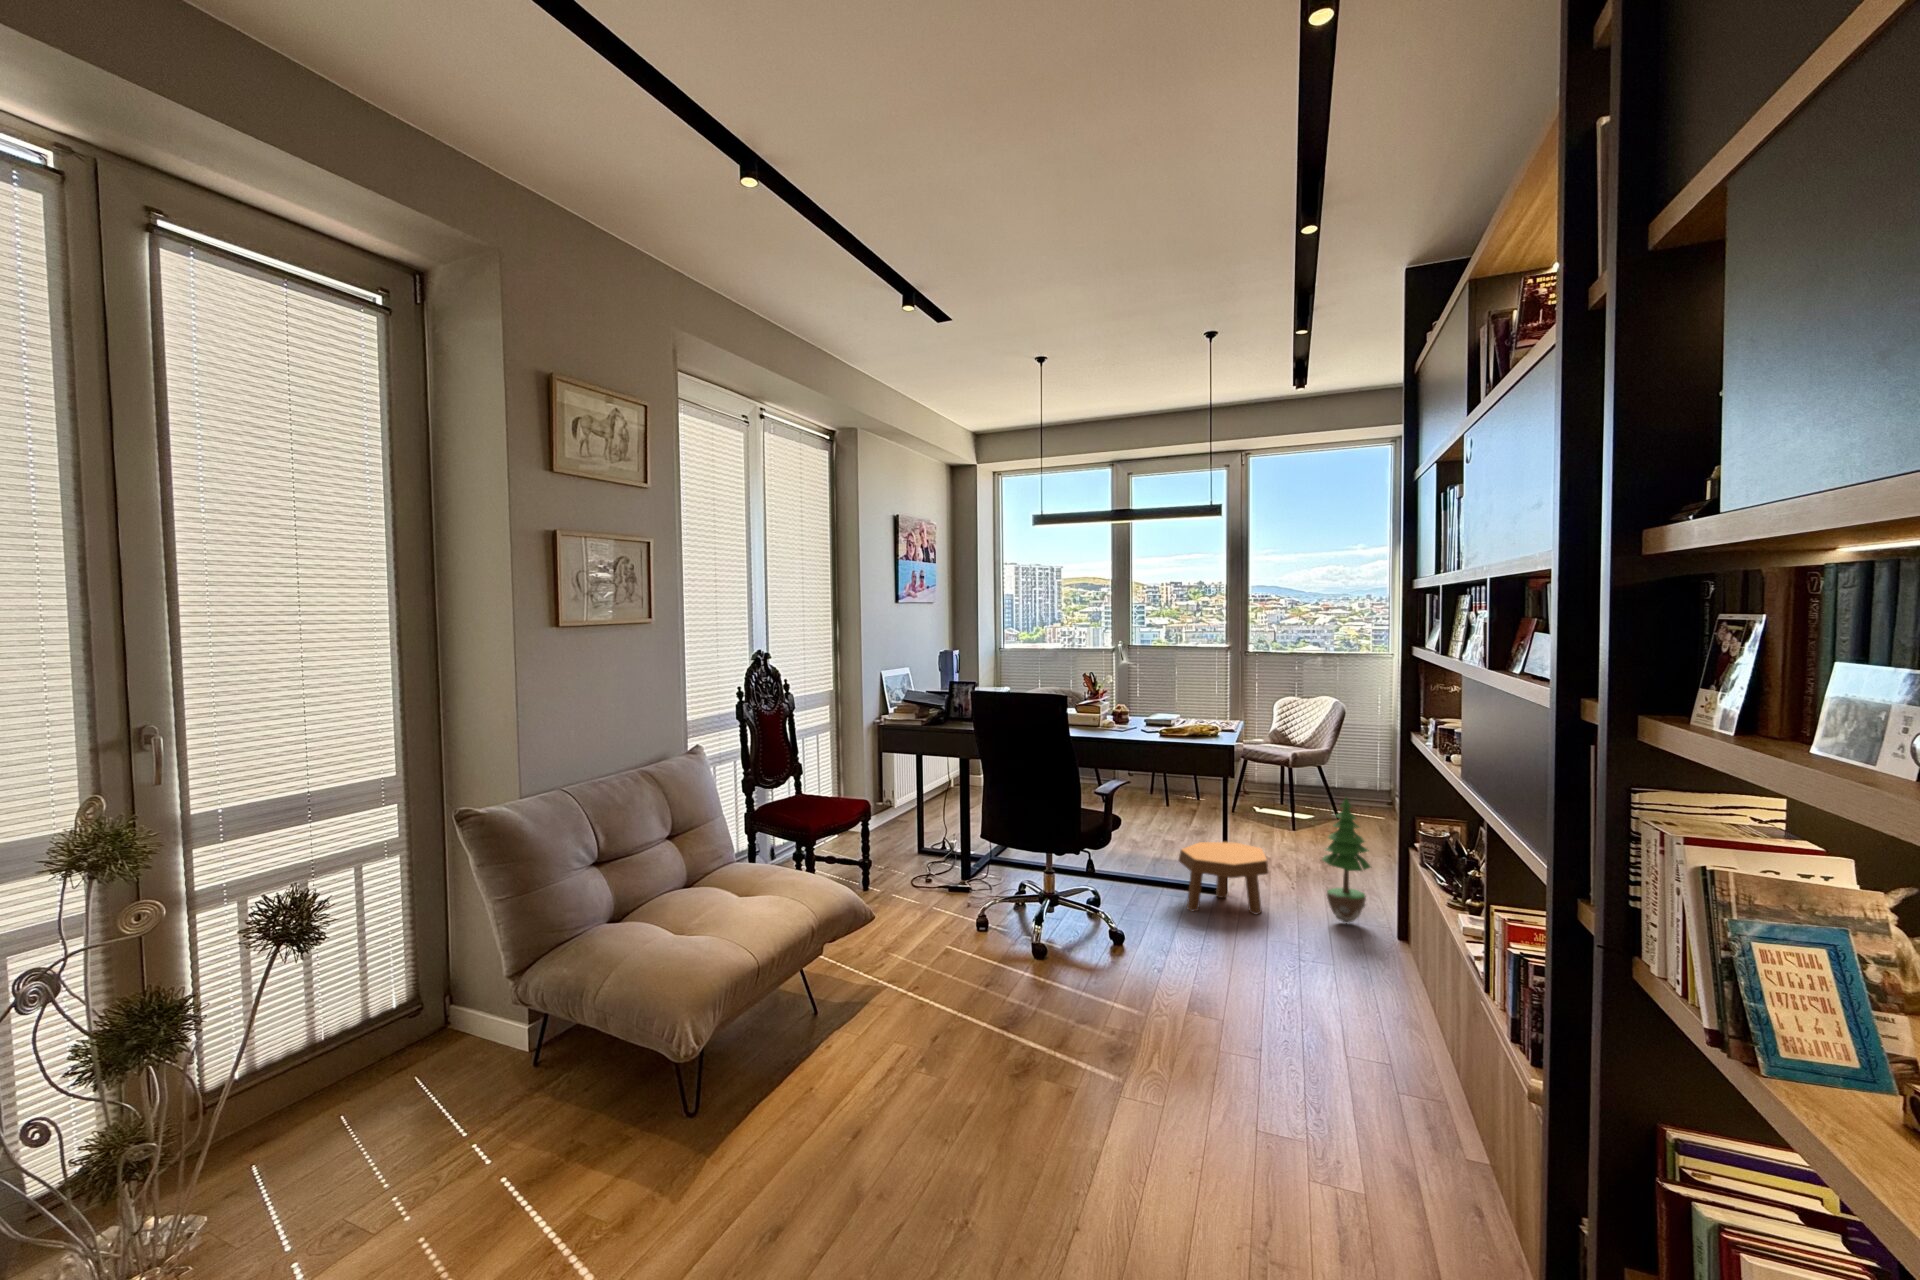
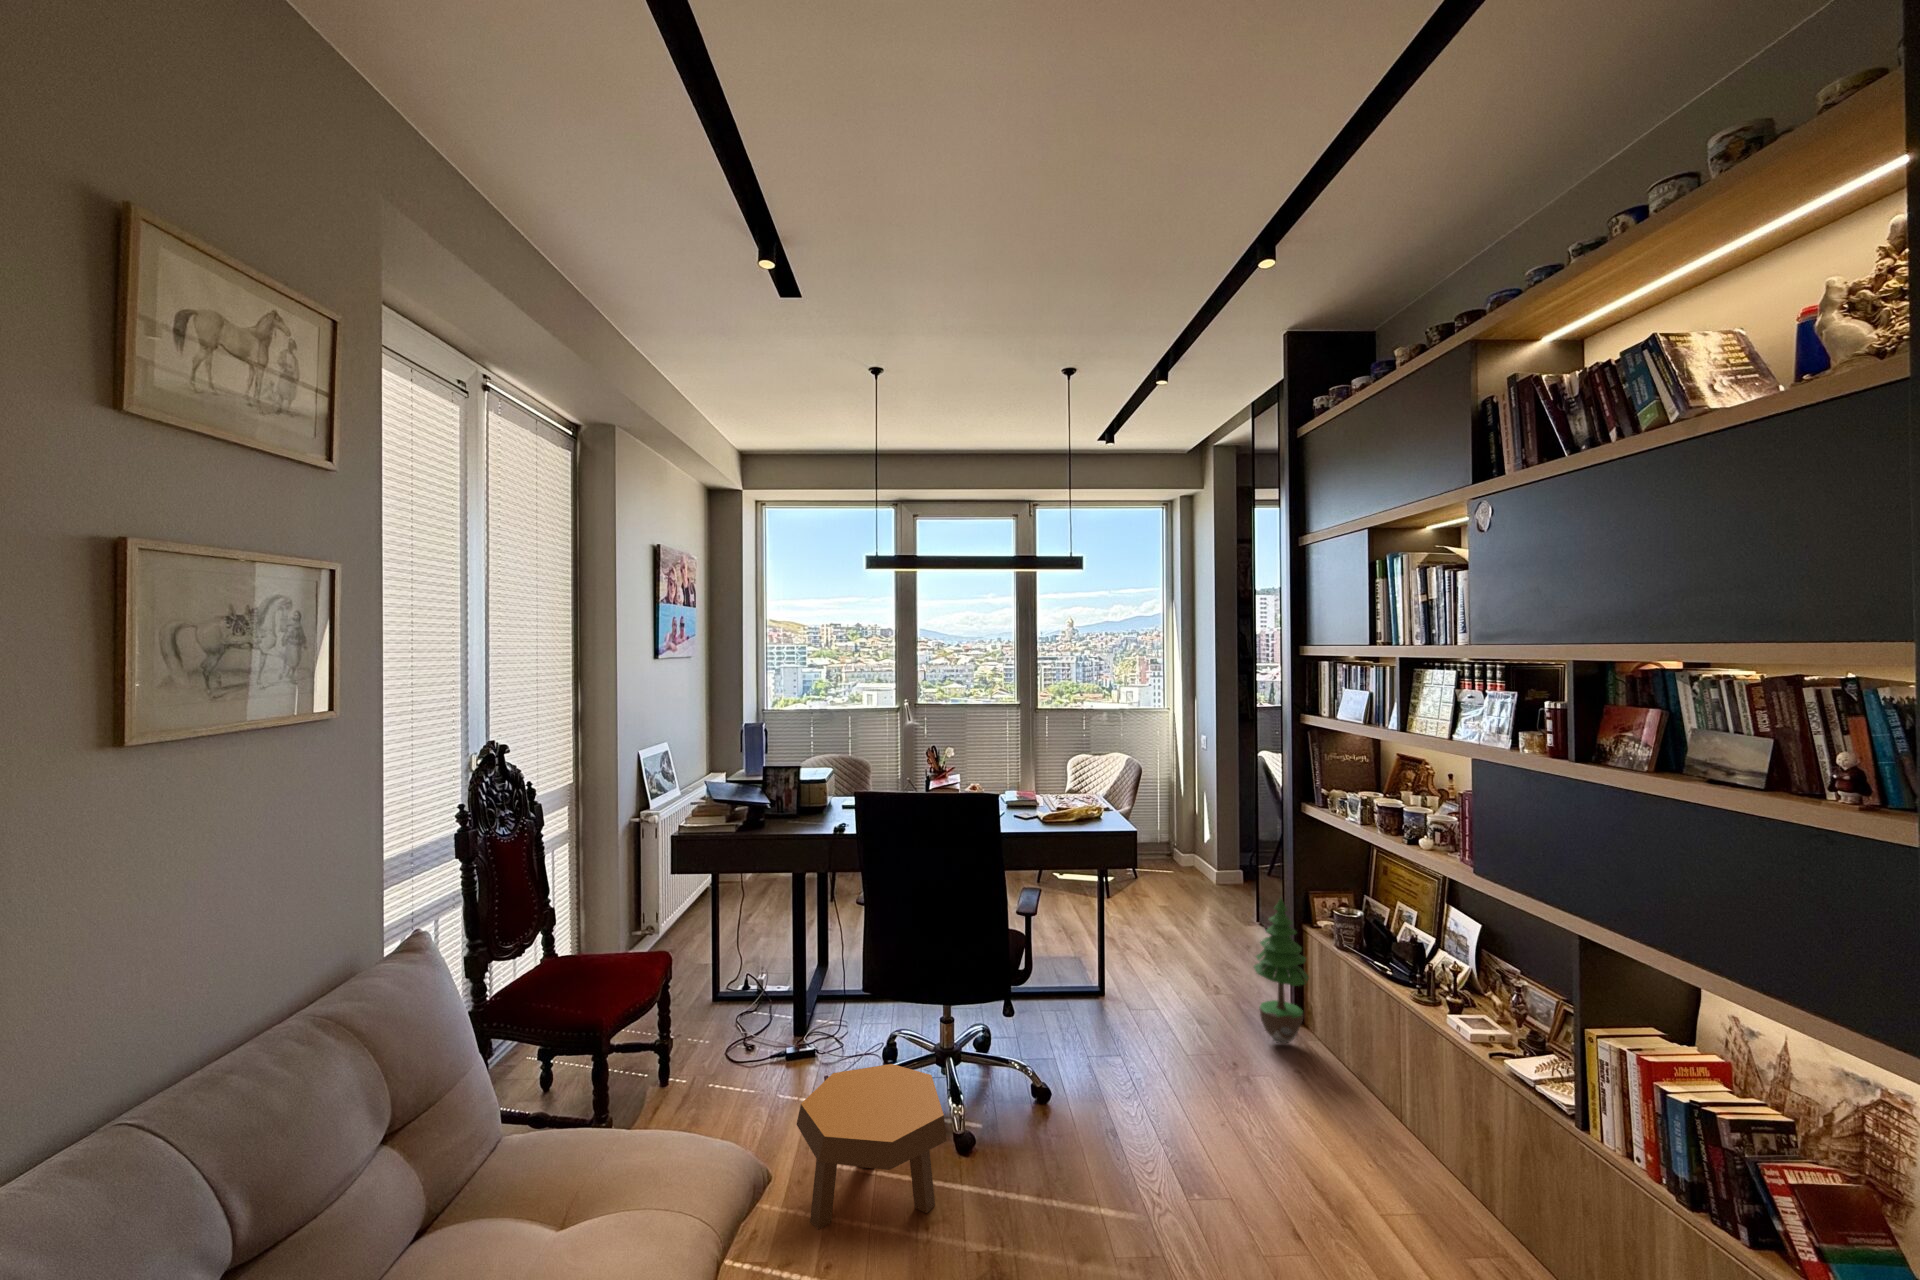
footstool: present [1179,842,1268,915] -> present [797,1064,947,1229]

